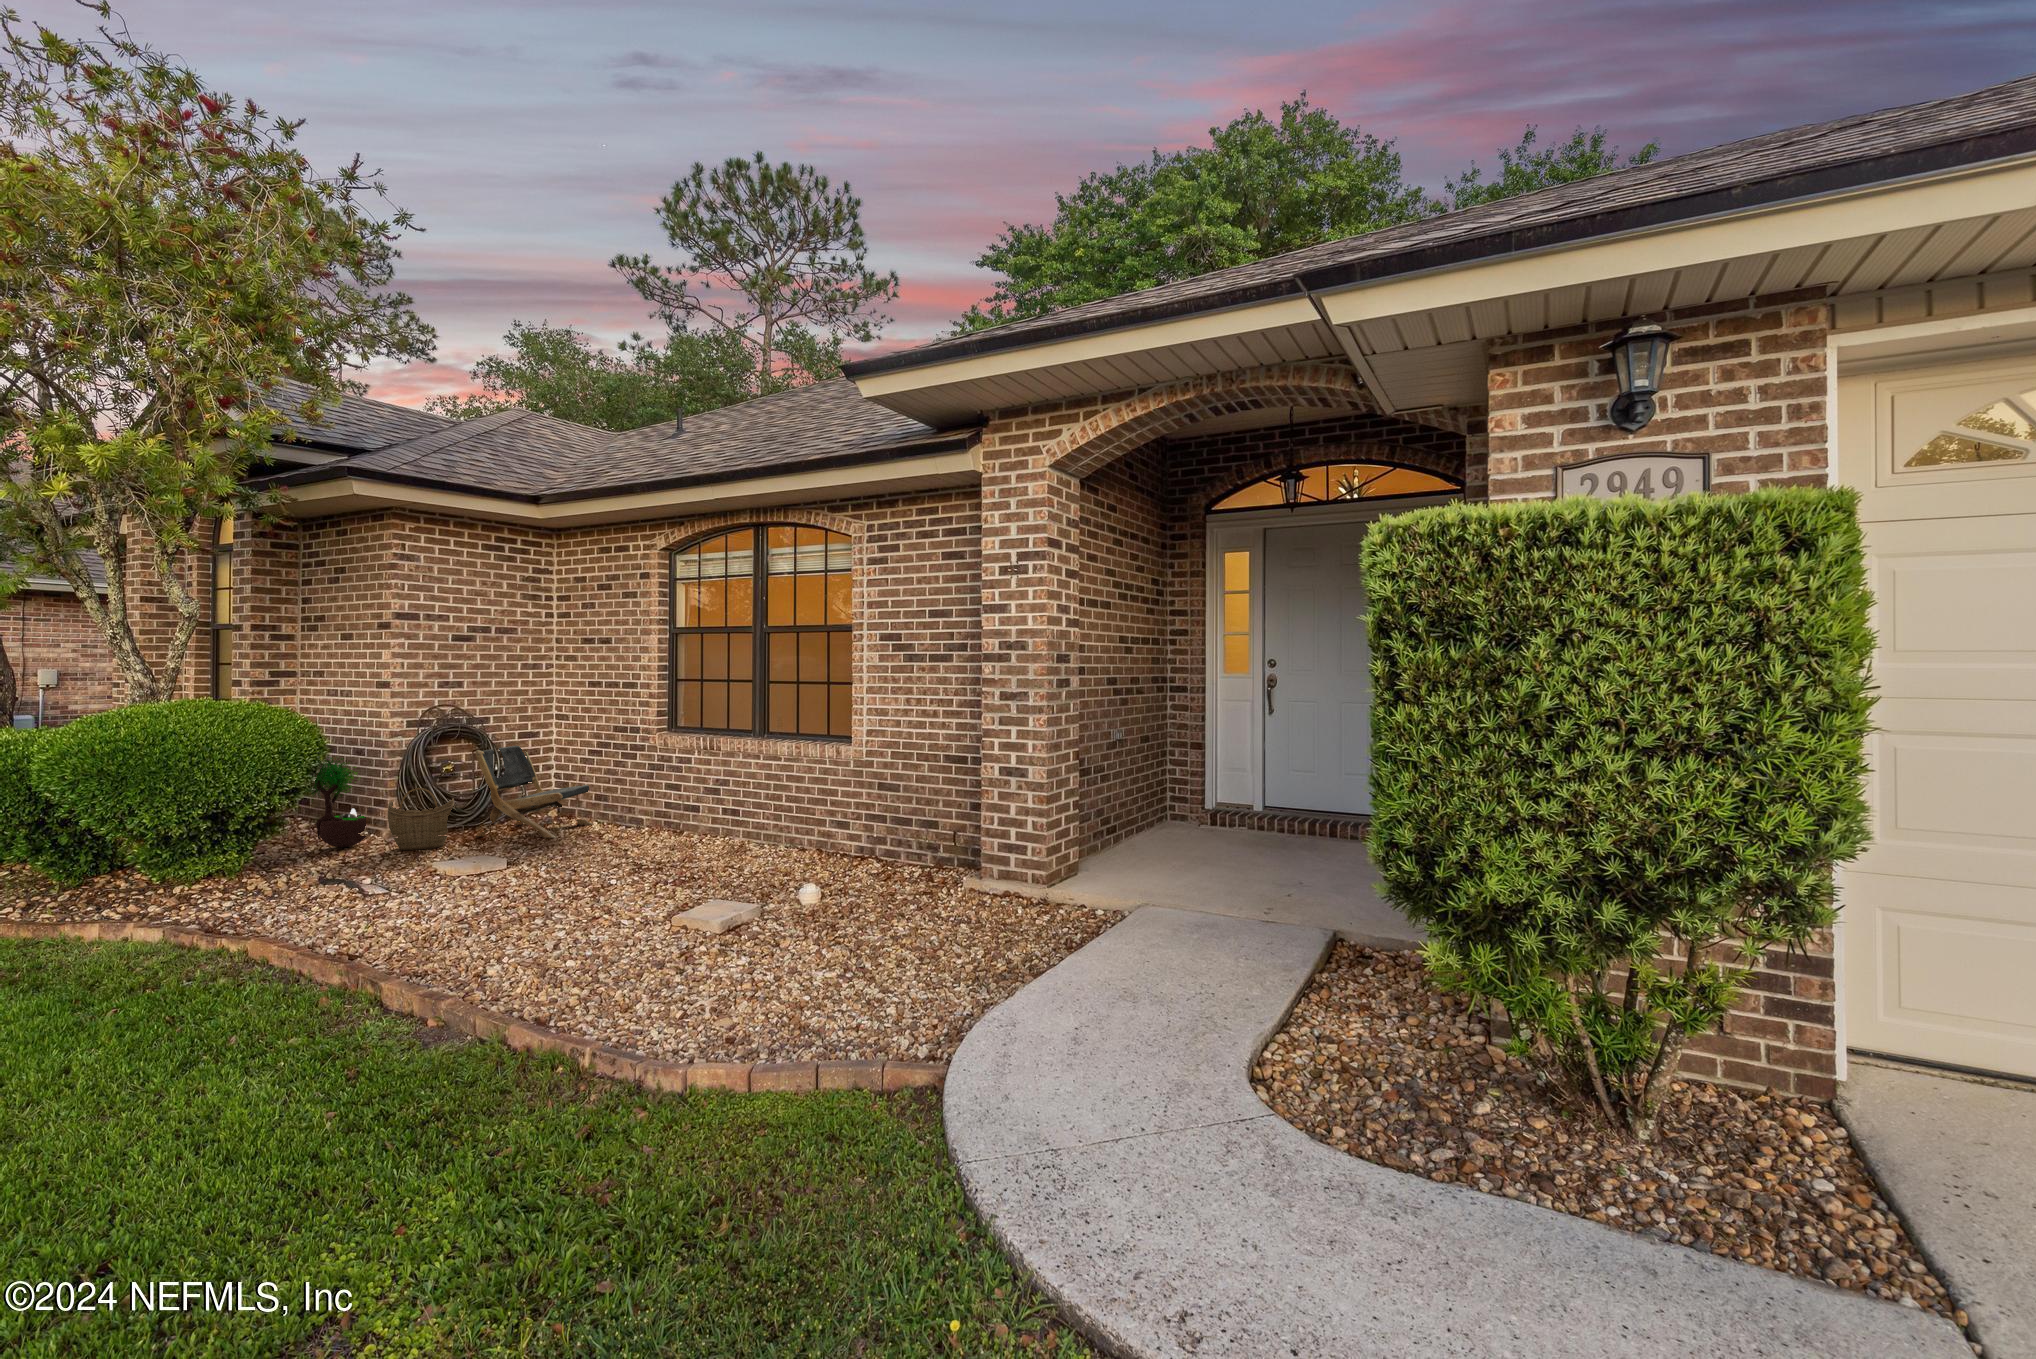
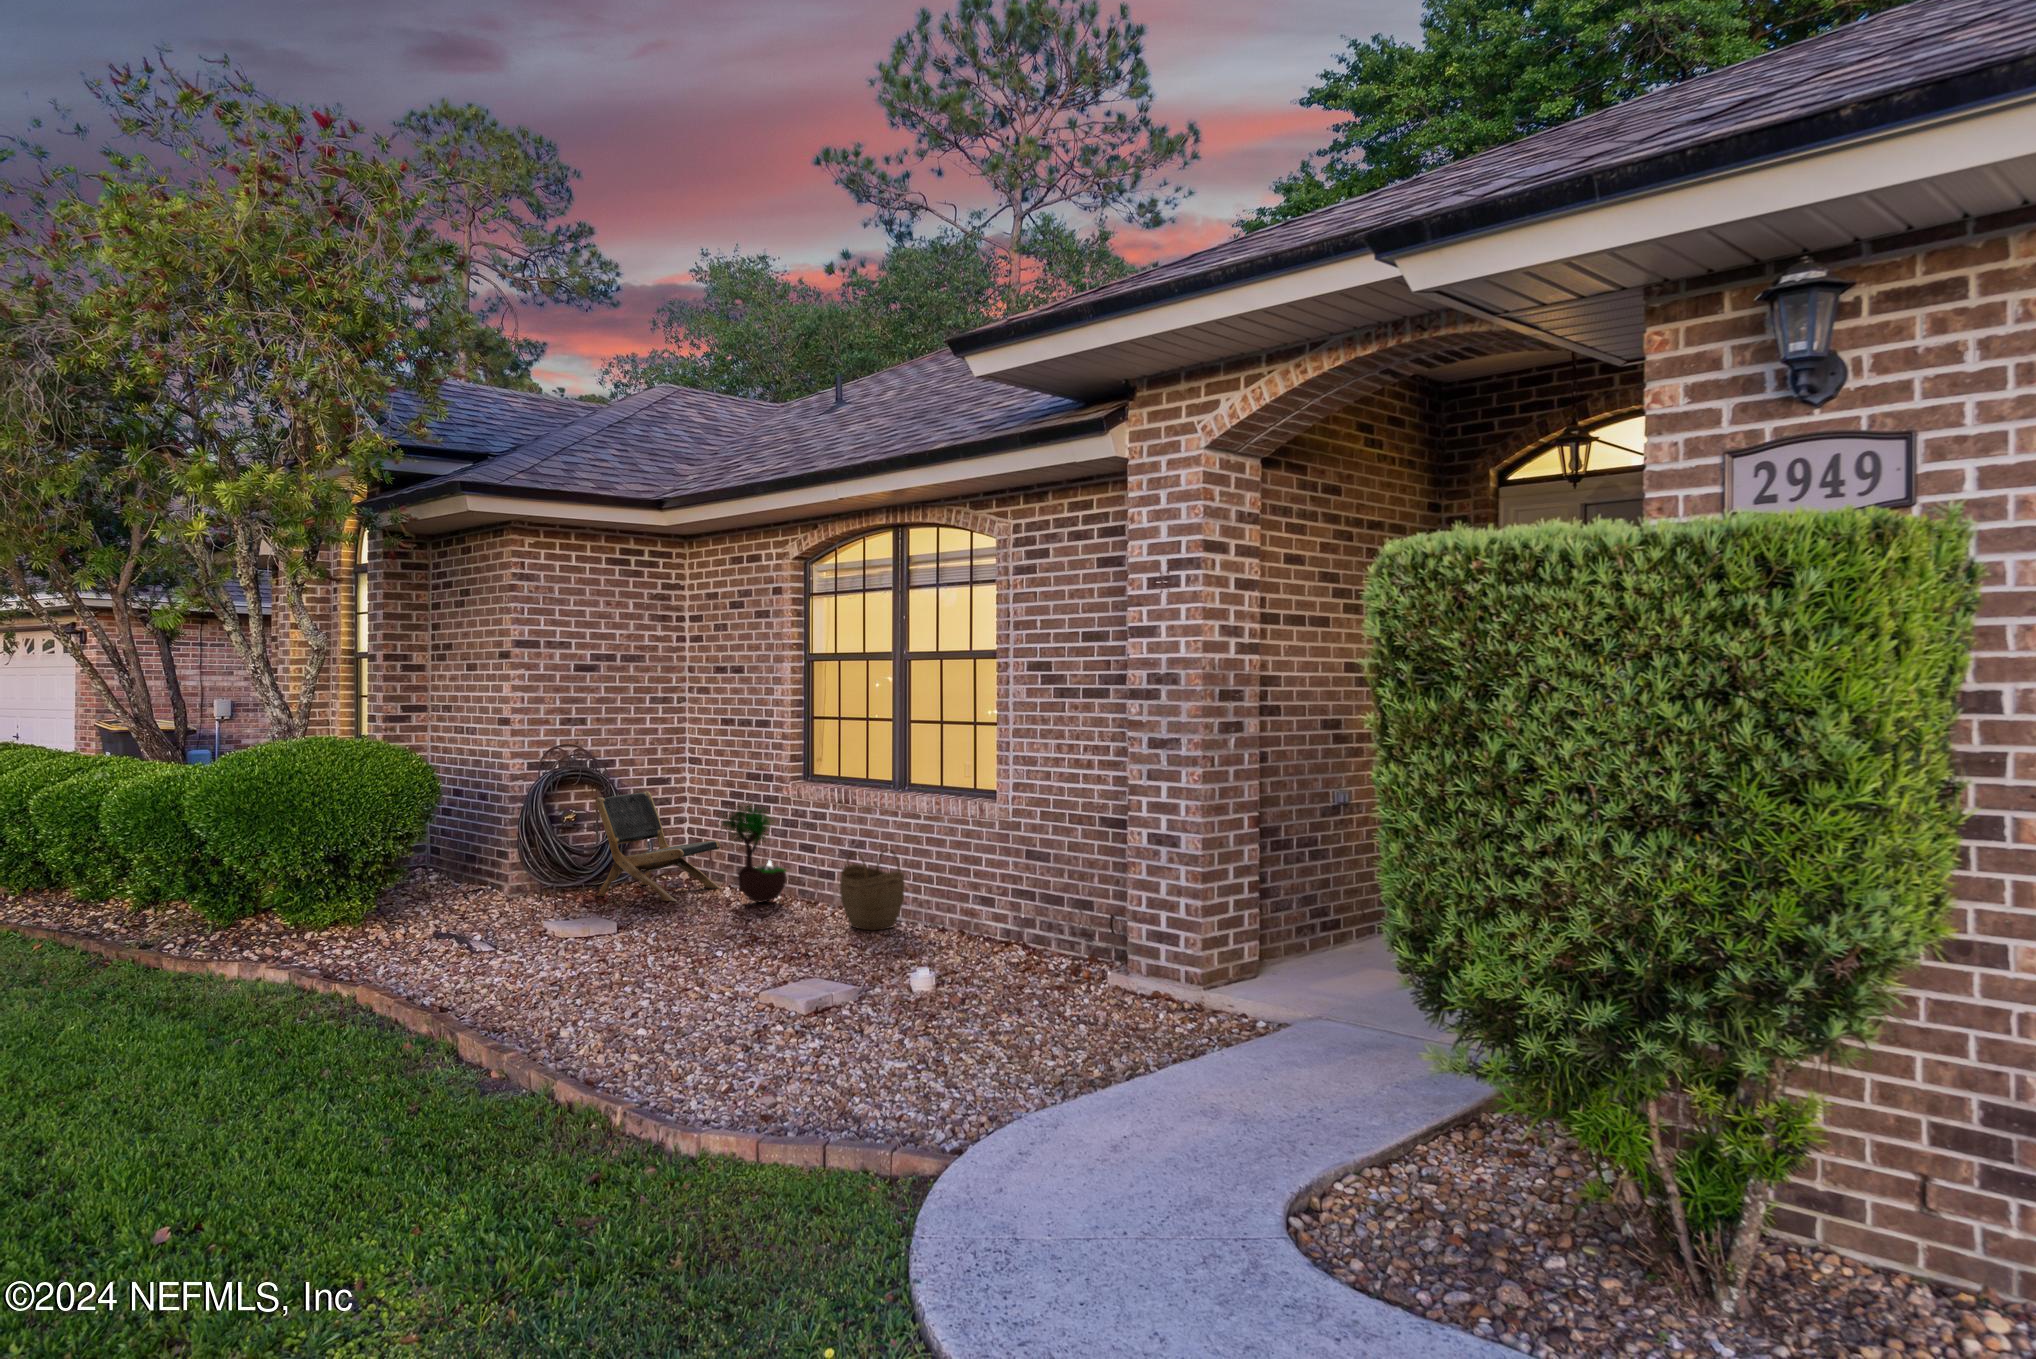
potted tree: present [310,757,366,847] -> present [719,802,786,902]
woven basket: present [388,788,454,850] -> present [840,849,905,930]

